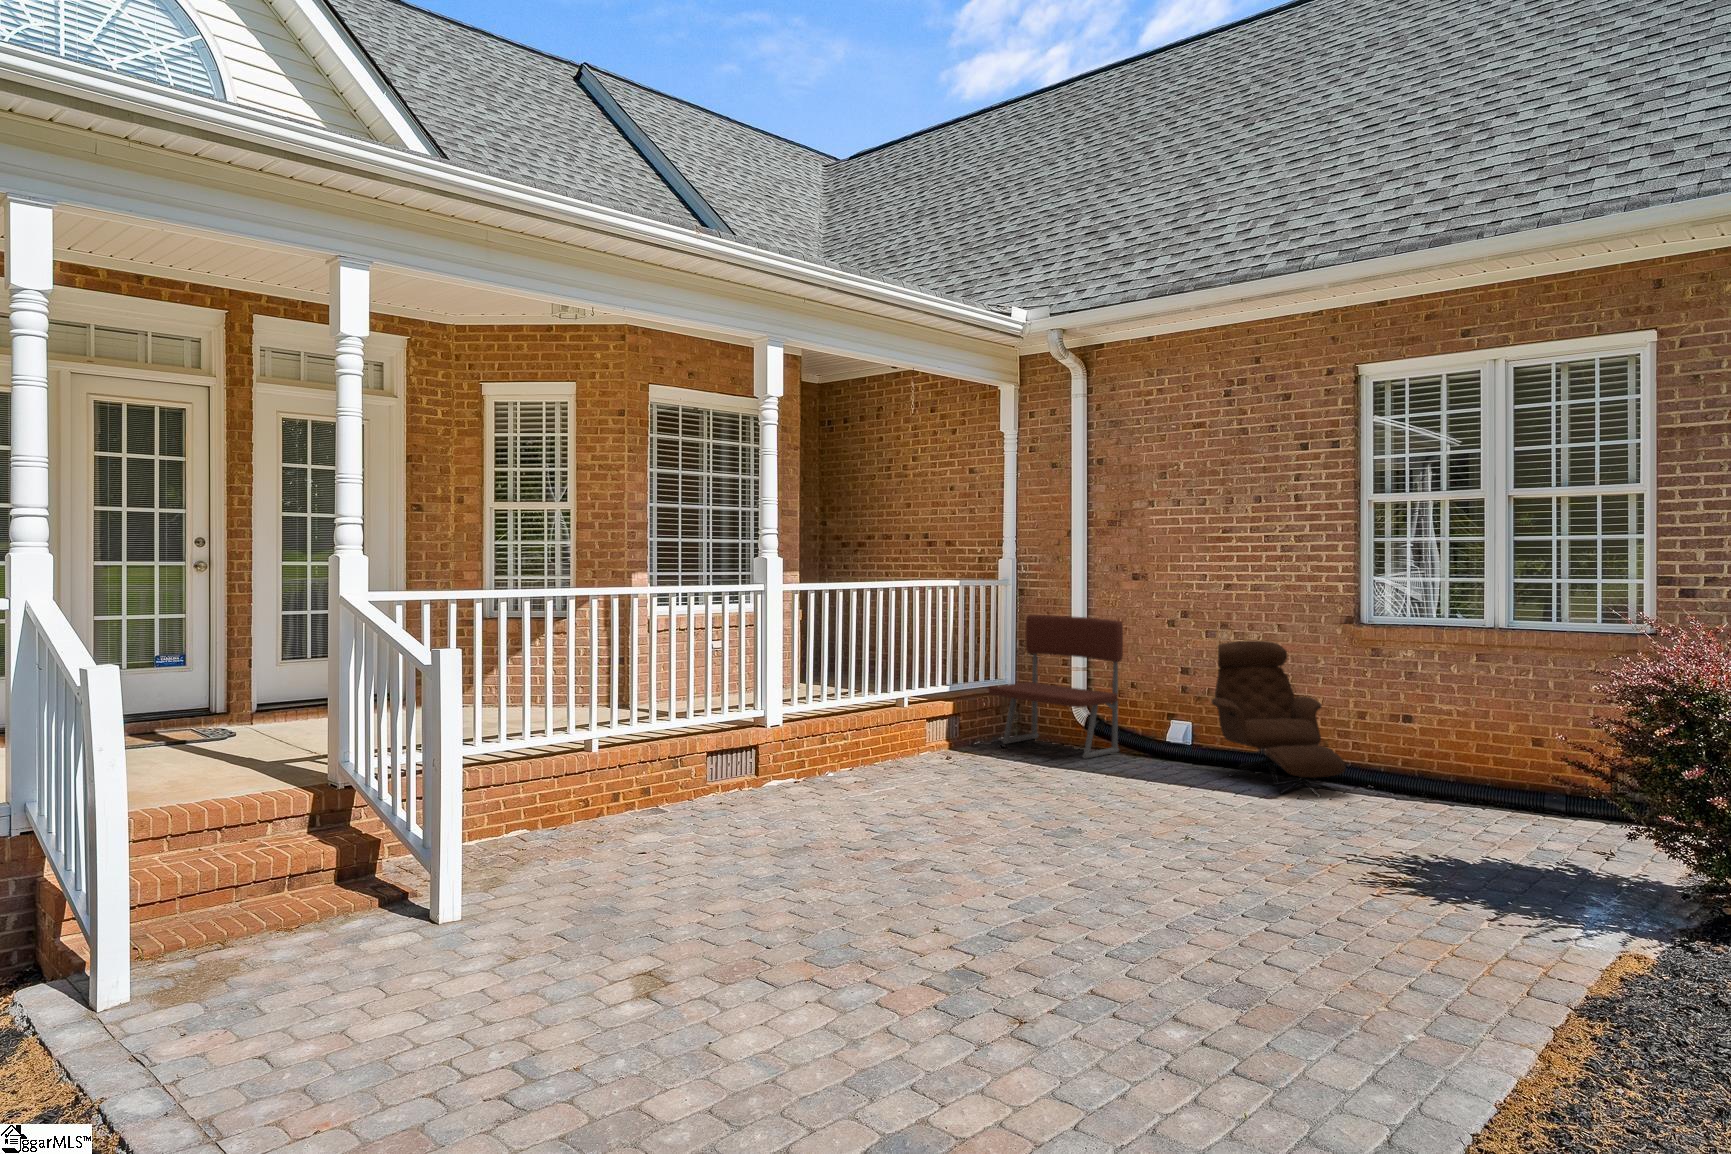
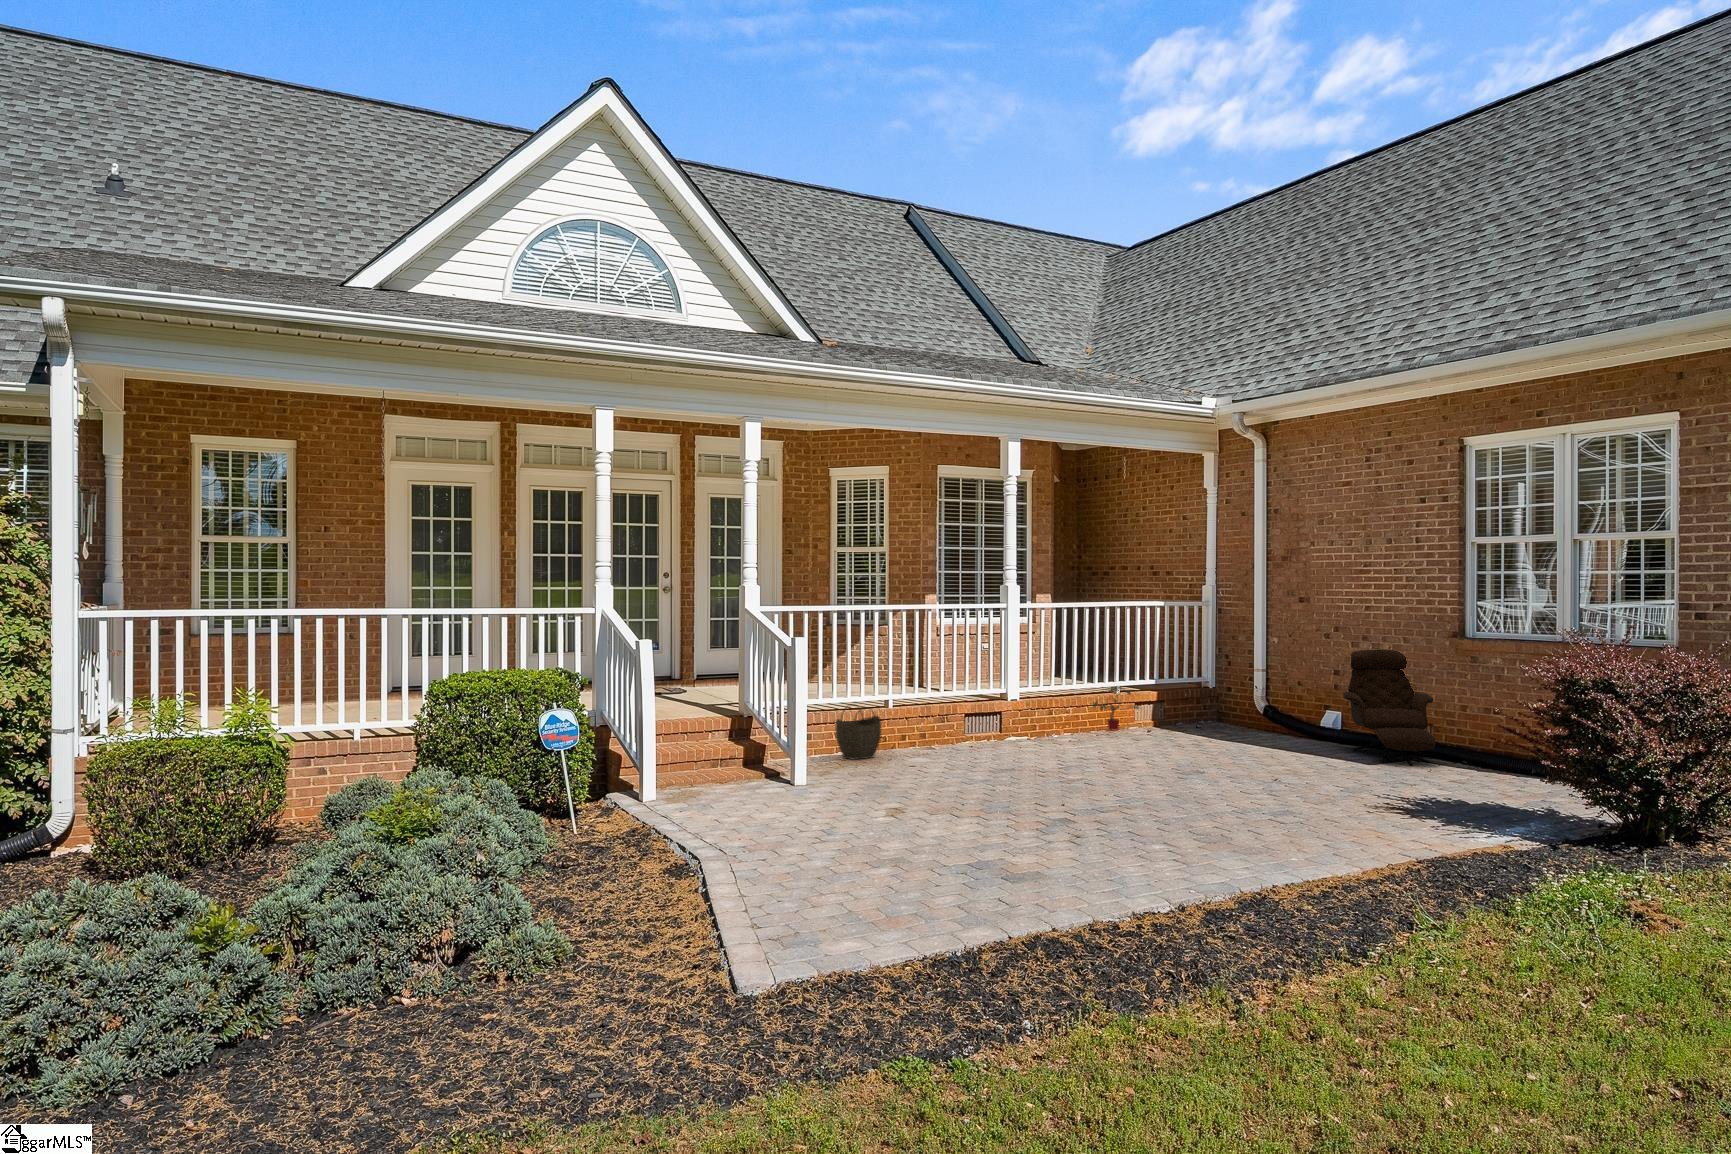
bench: present [989,615,1123,759] -> none [1183,628,1285,736]
potted plant: none [874,698,944,761] -> present [1094,686,1139,730]
woven basket: none [505,752,584,845] -> present [835,706,881,760]

